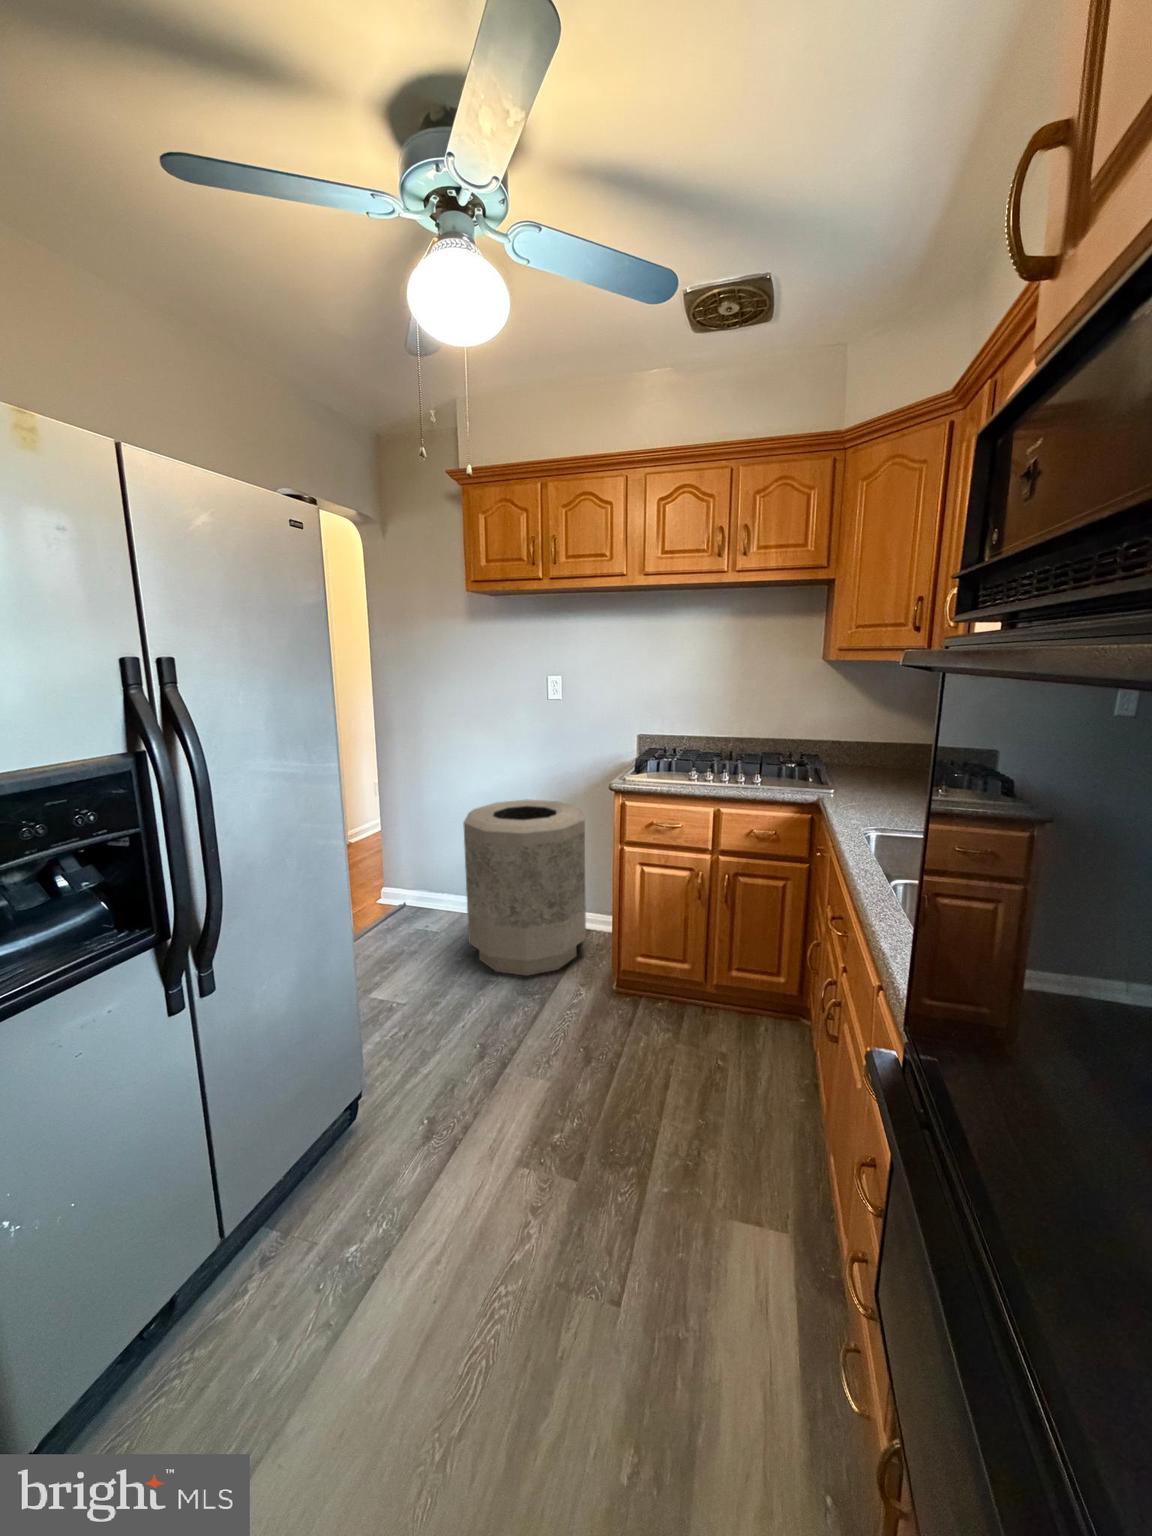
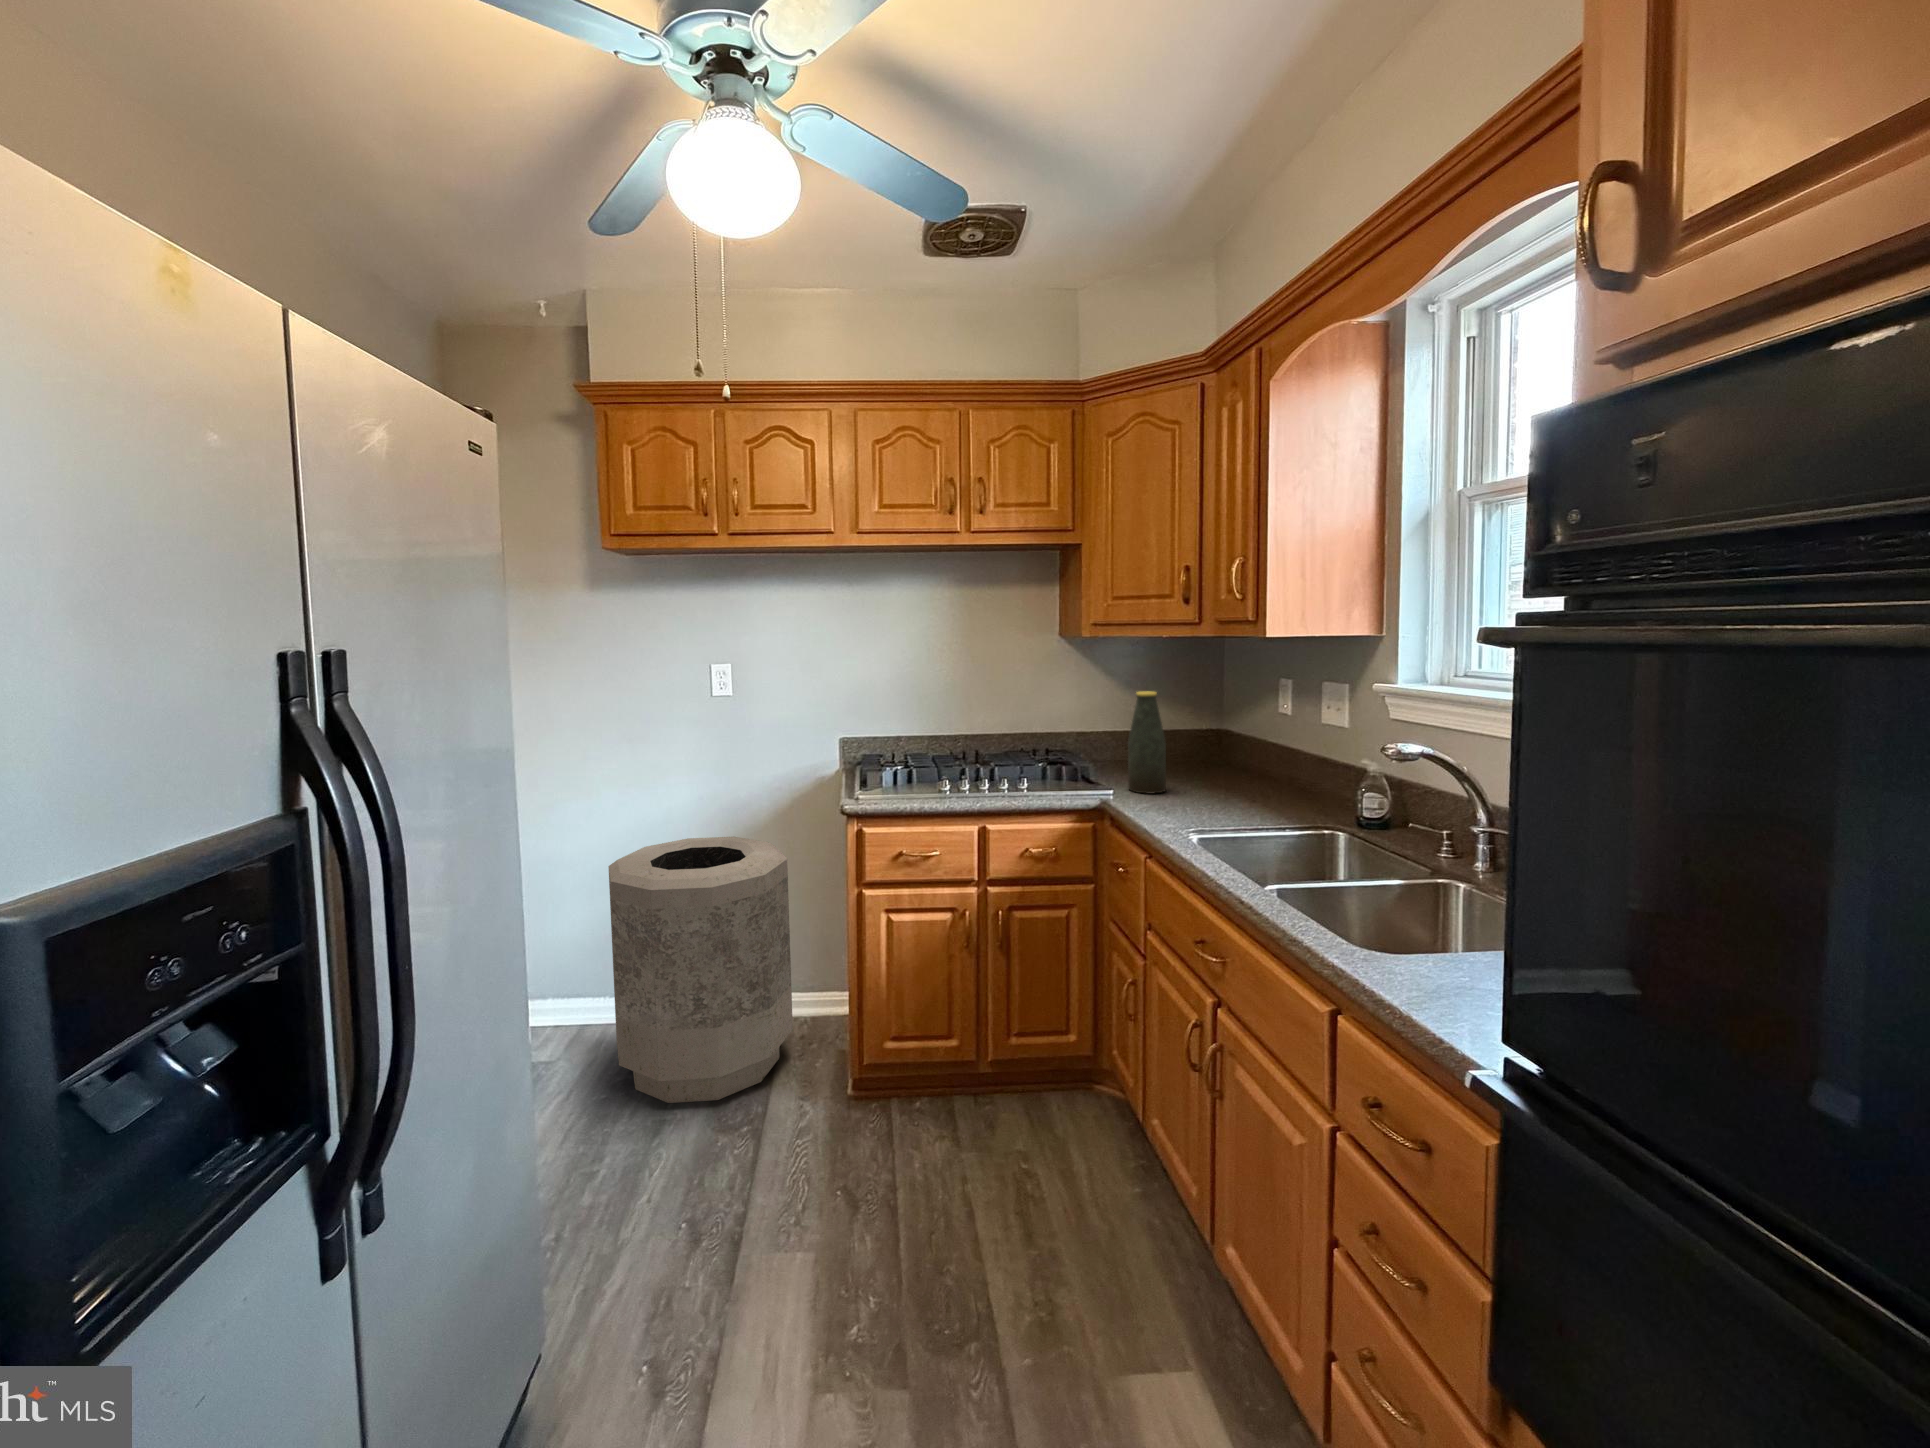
bottle: none [850,708,887,795] -> present [1128,692,1166,794]

